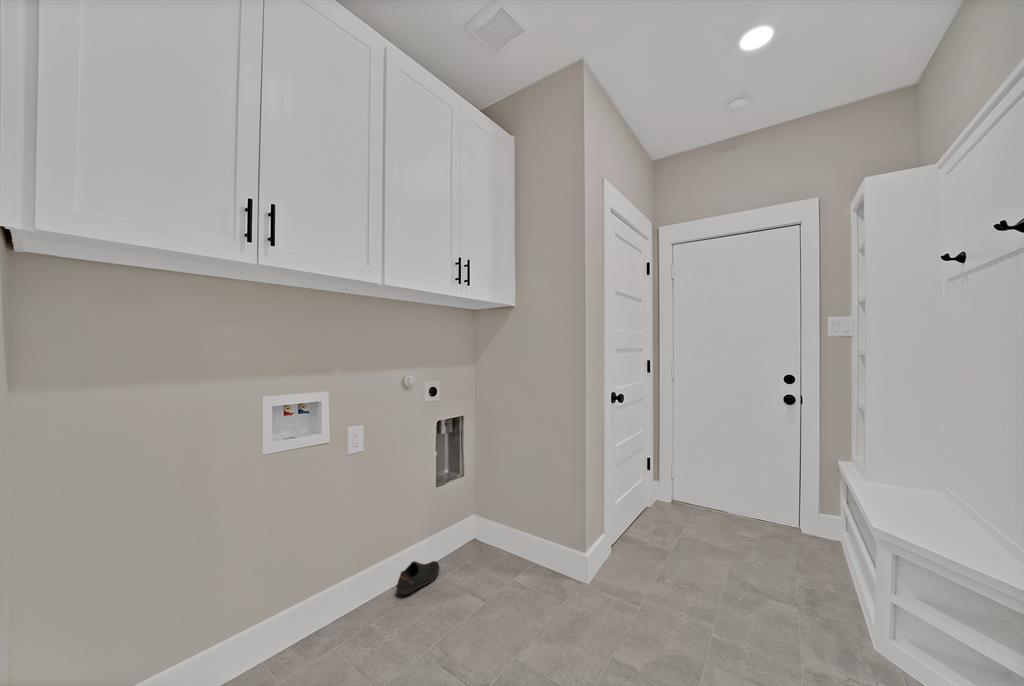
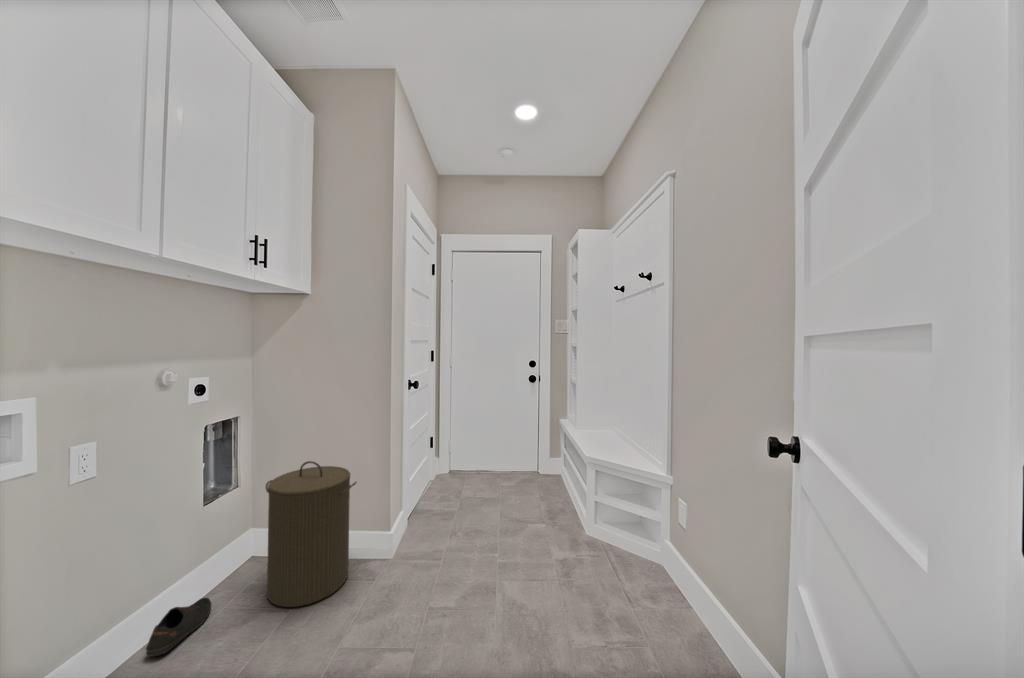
laundry hamper: none [476,463,548,598] -> present [266,461,357,607]

